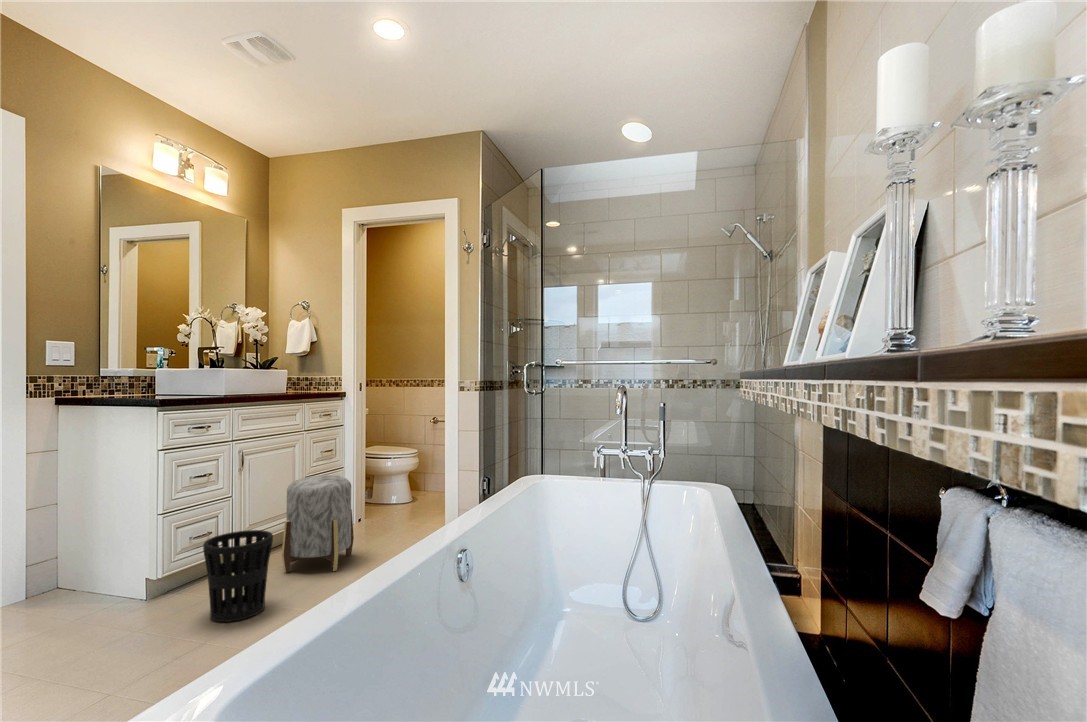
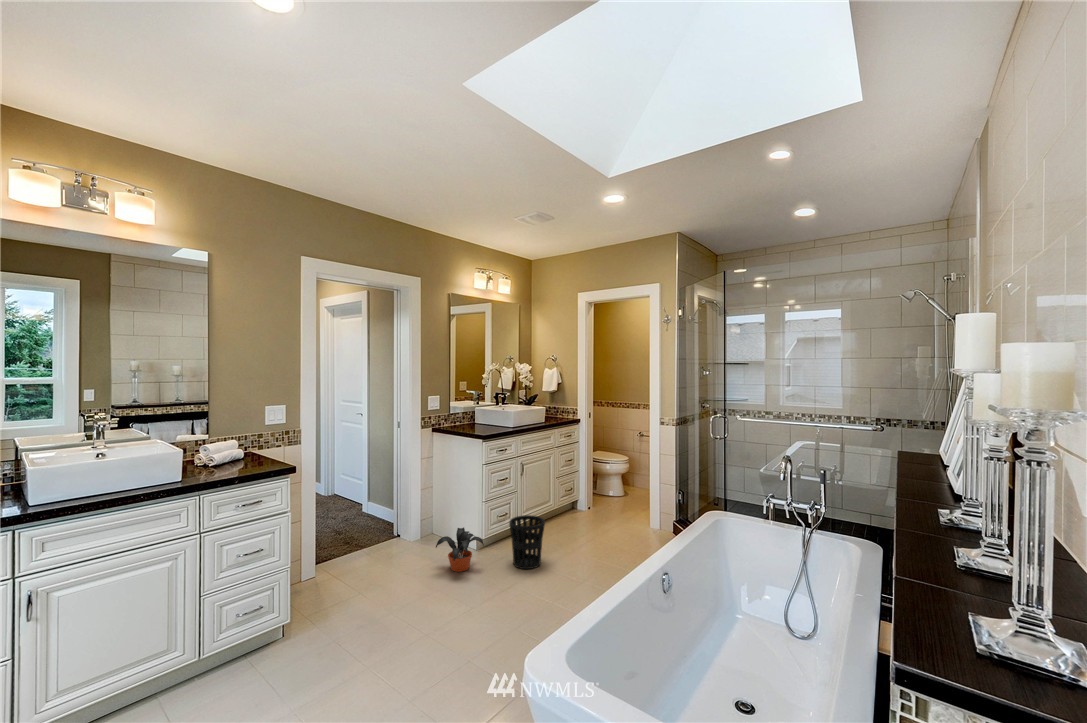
stool: present [282,475,354,573] -> none [546,481,588,545]
potted plant: none [26,566,146,651] -> present [436,528,484,572]

